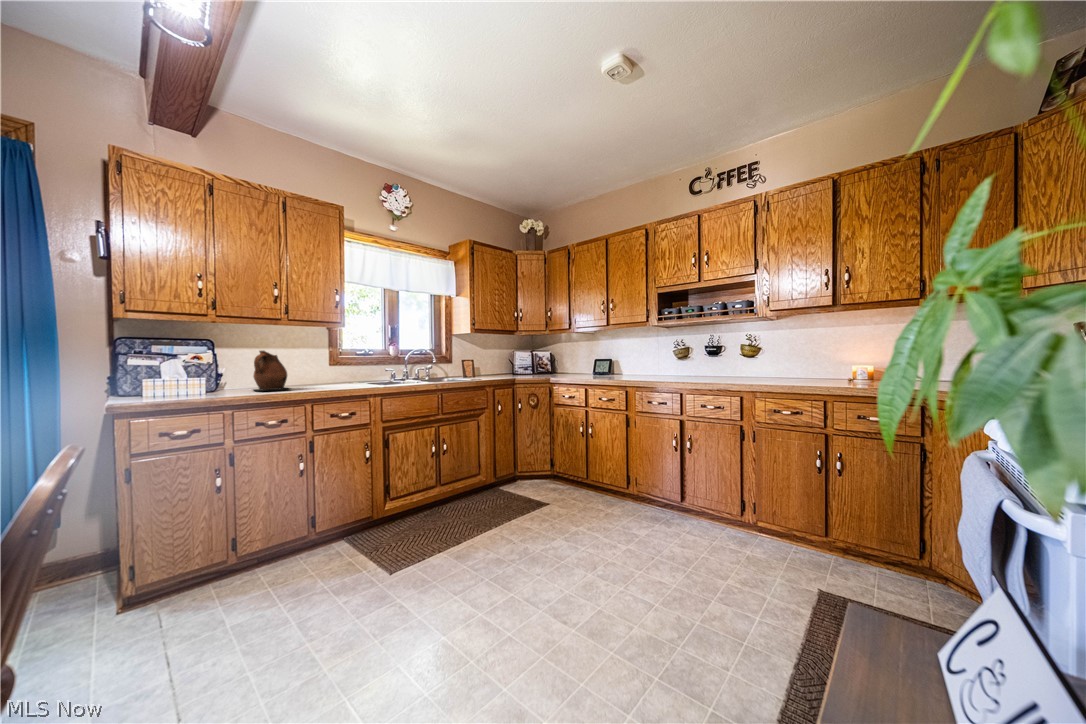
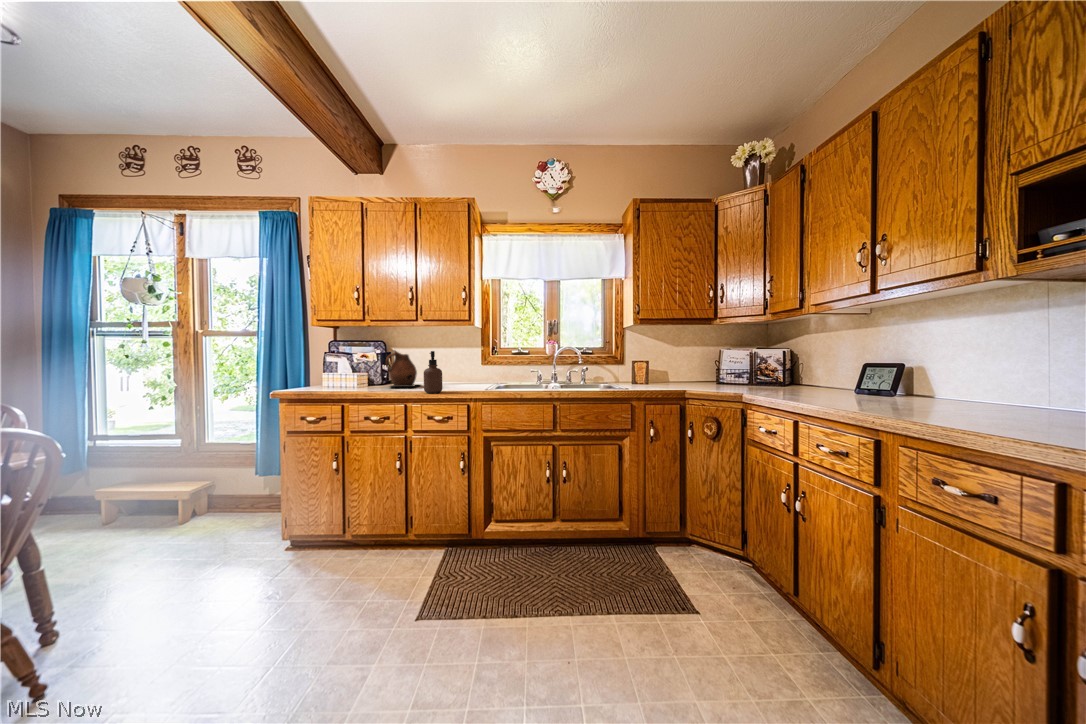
soap dispenser: none [326,352,346,392] -> present [424,351,442,393]

